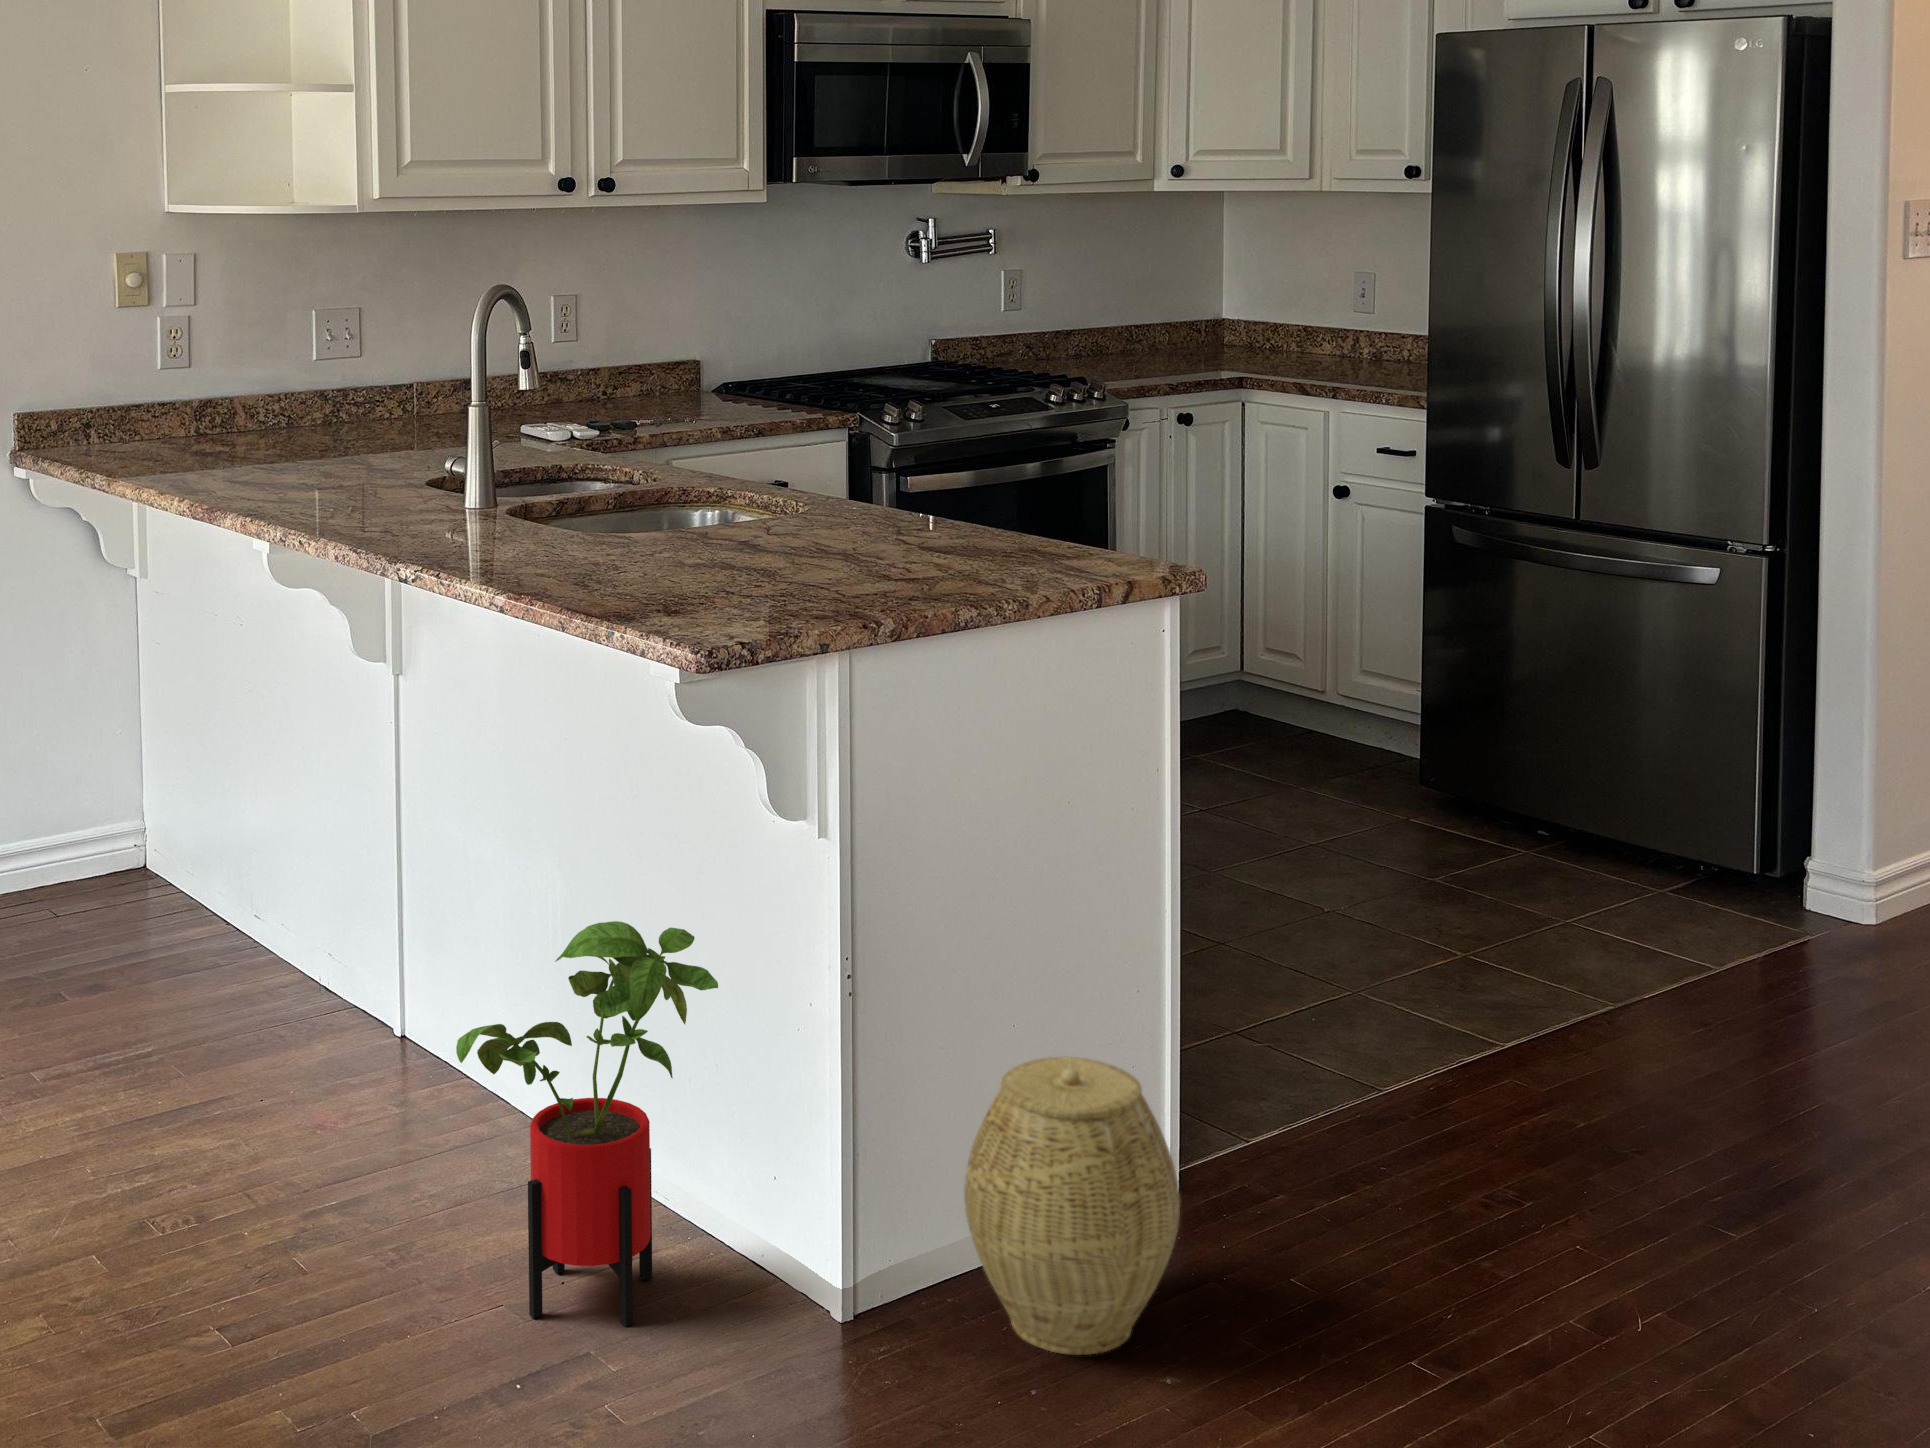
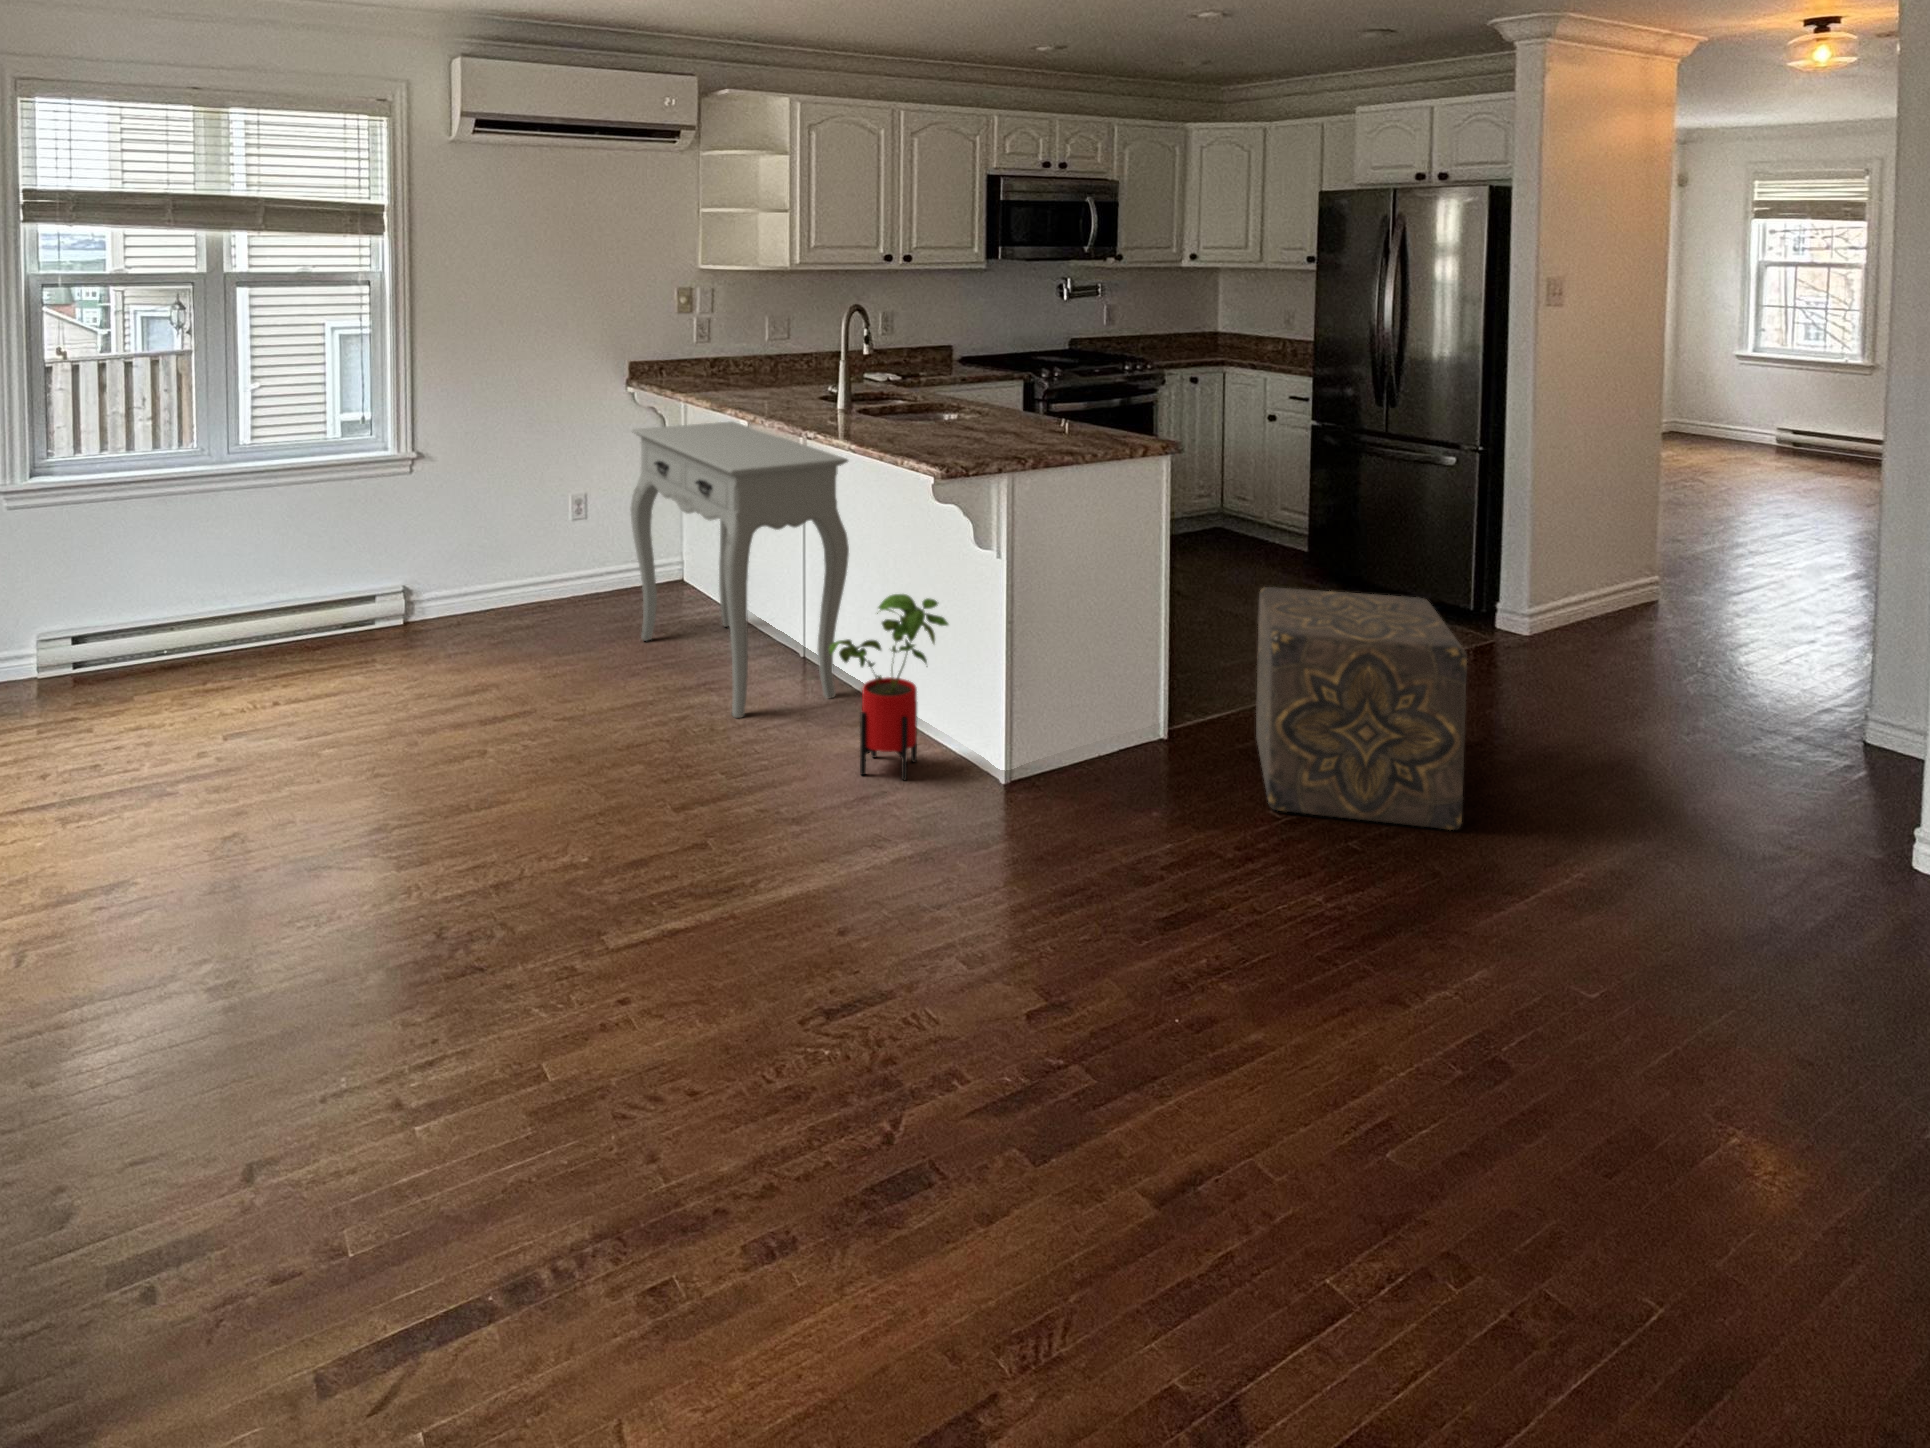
console table: none [17,537,494,1191] -> present [630,422,849,718]
ottoman: none [1367,870,1829,1387] -> present [1256,587,1467,830]
woven basket: present [964,1057,1180,1355] -> none [1061,665,1161,802]

